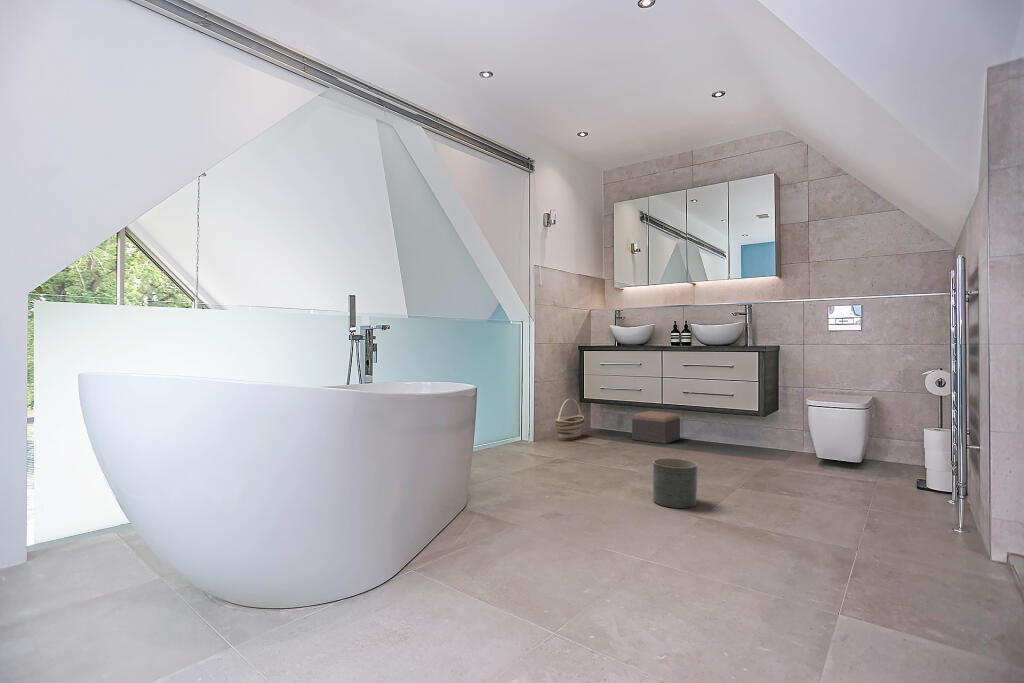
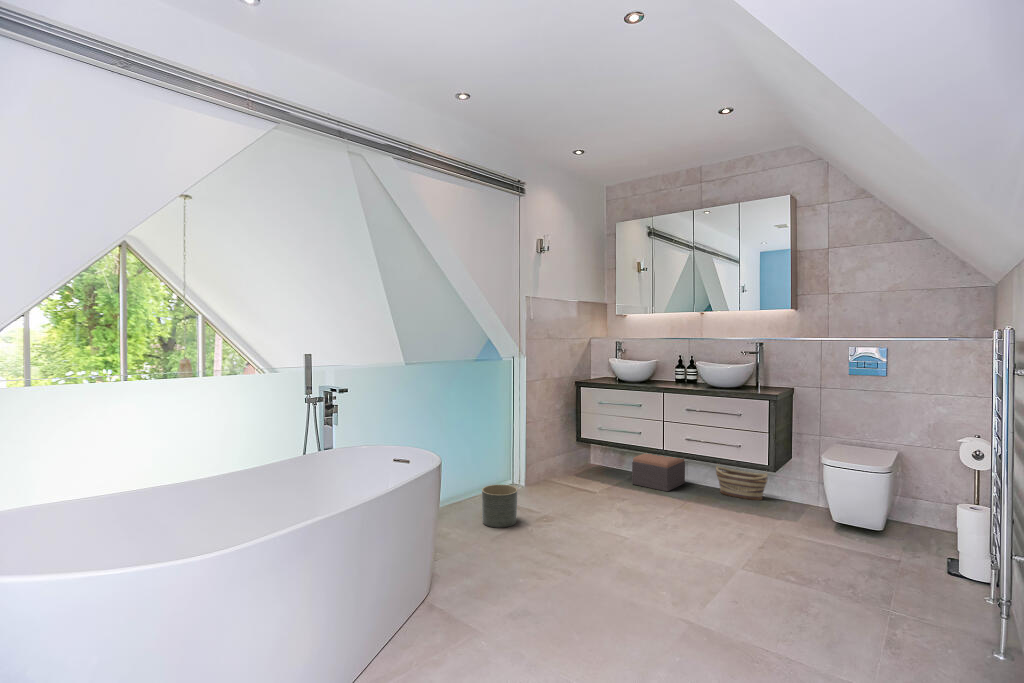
basket: present [555,399,584,441] -> present [716,465,768,500]
planter: present [653,458,698,508] -> present [482,485,517,528]

